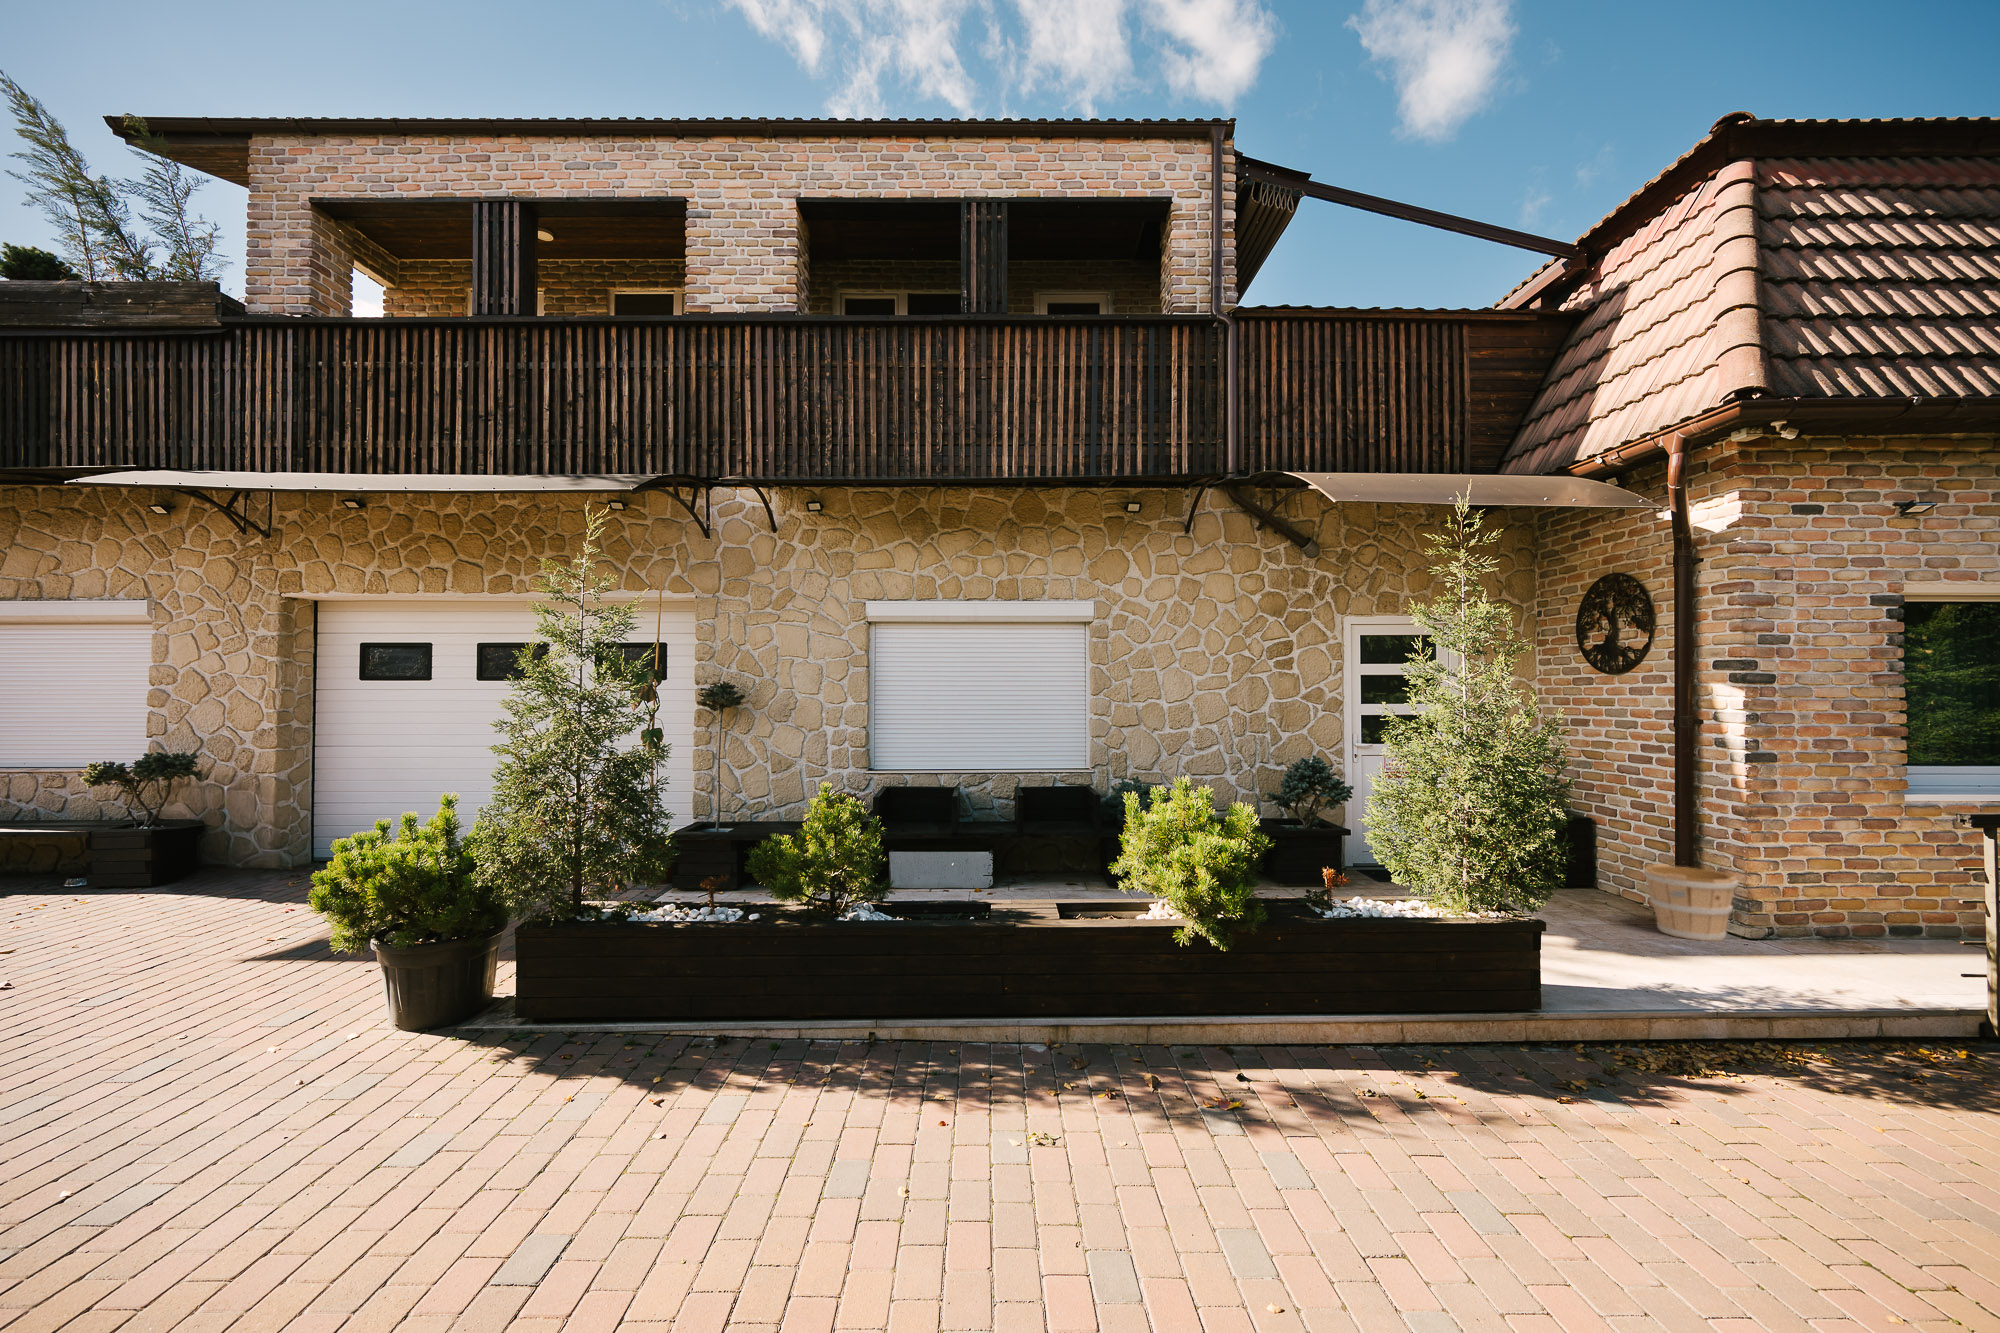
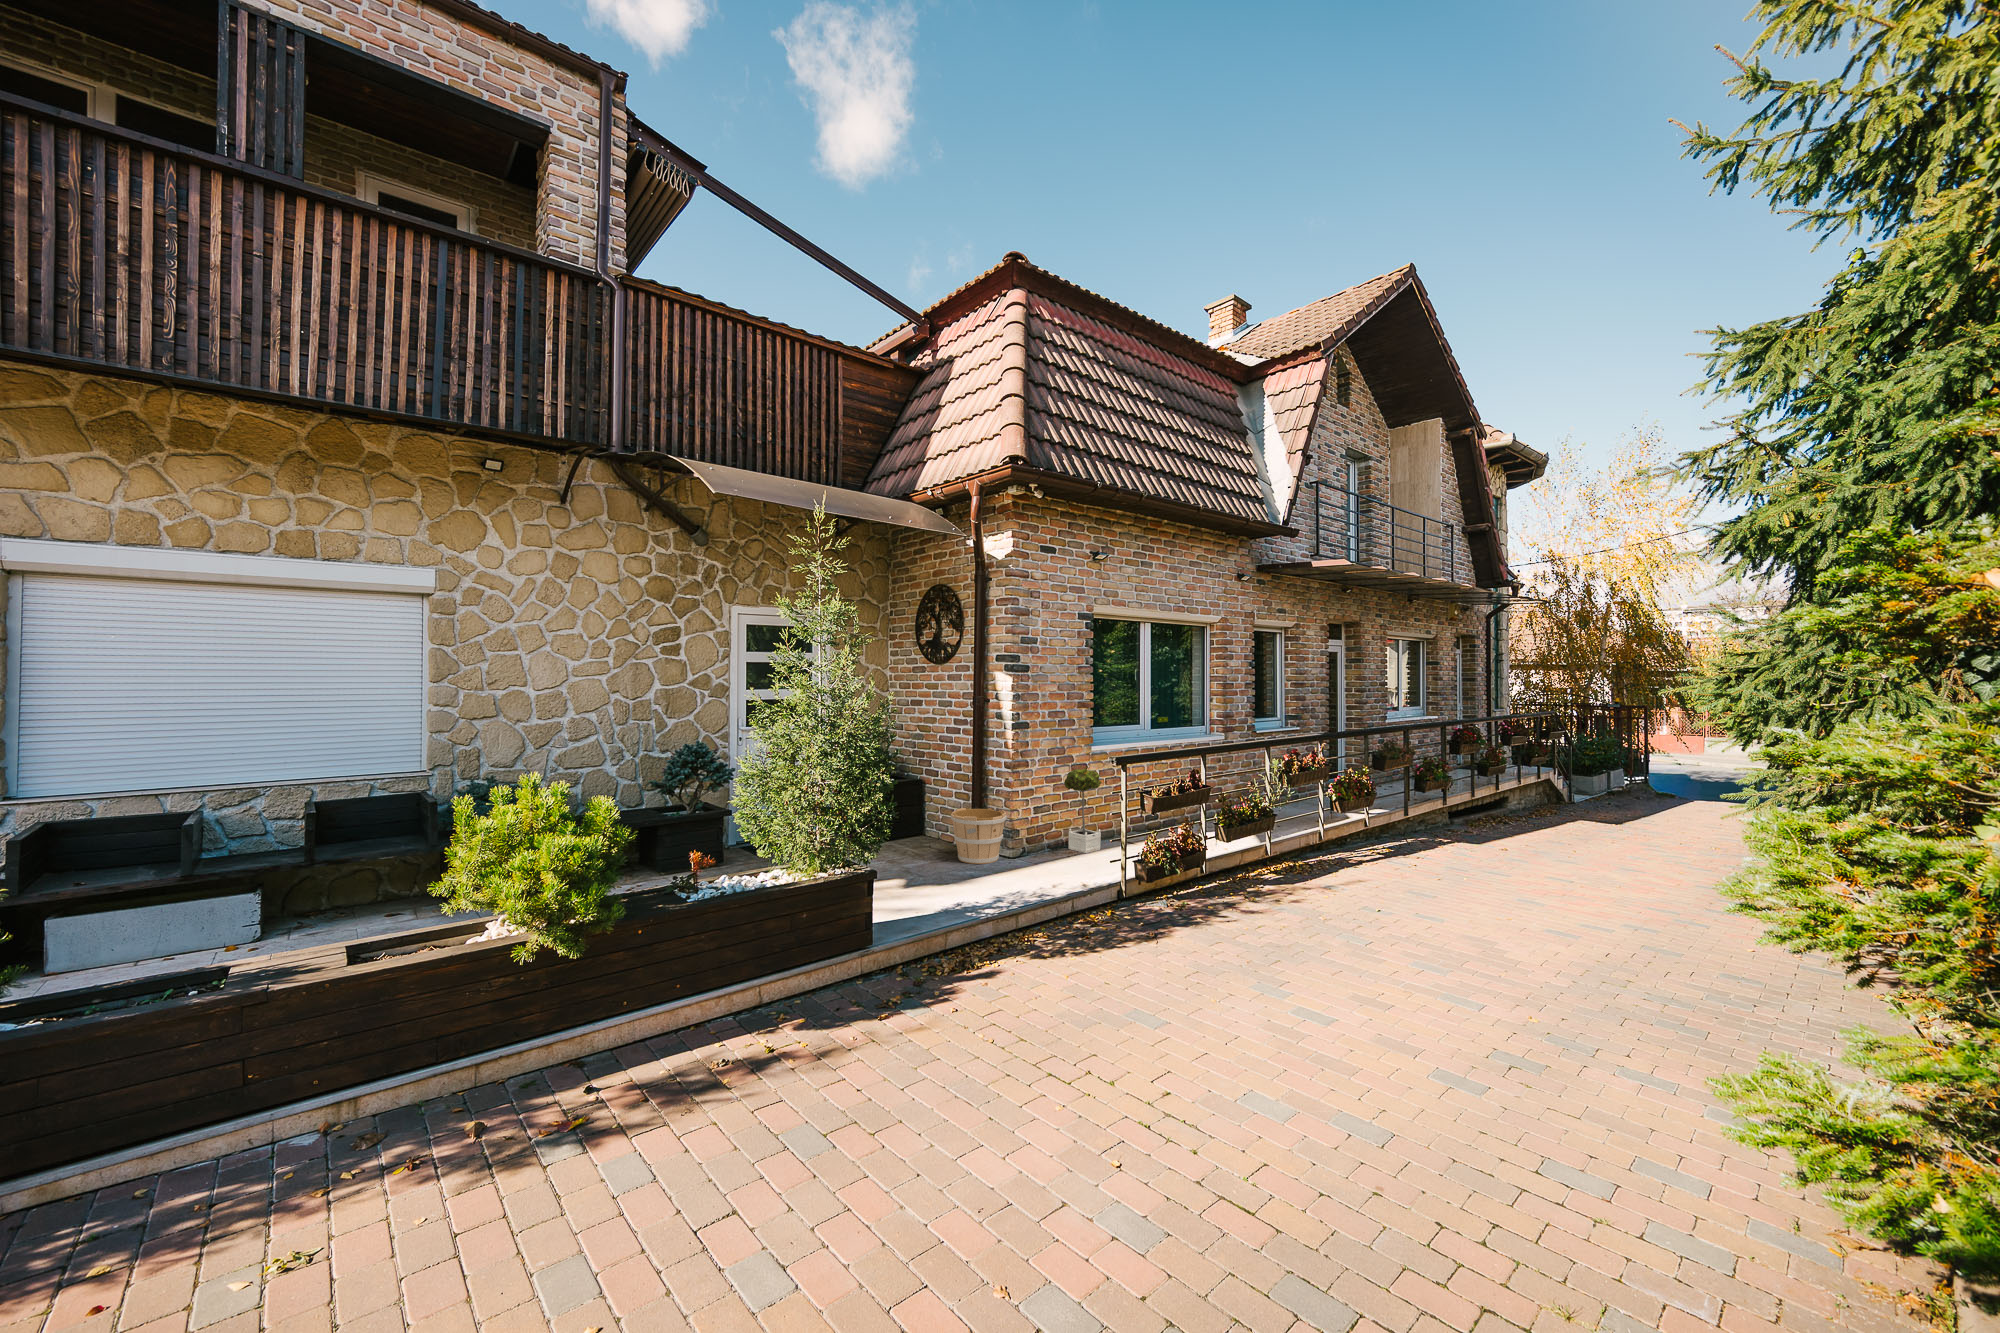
potted tree: none [1845,825,1926,952] -> present [1064,768,1102,853]

